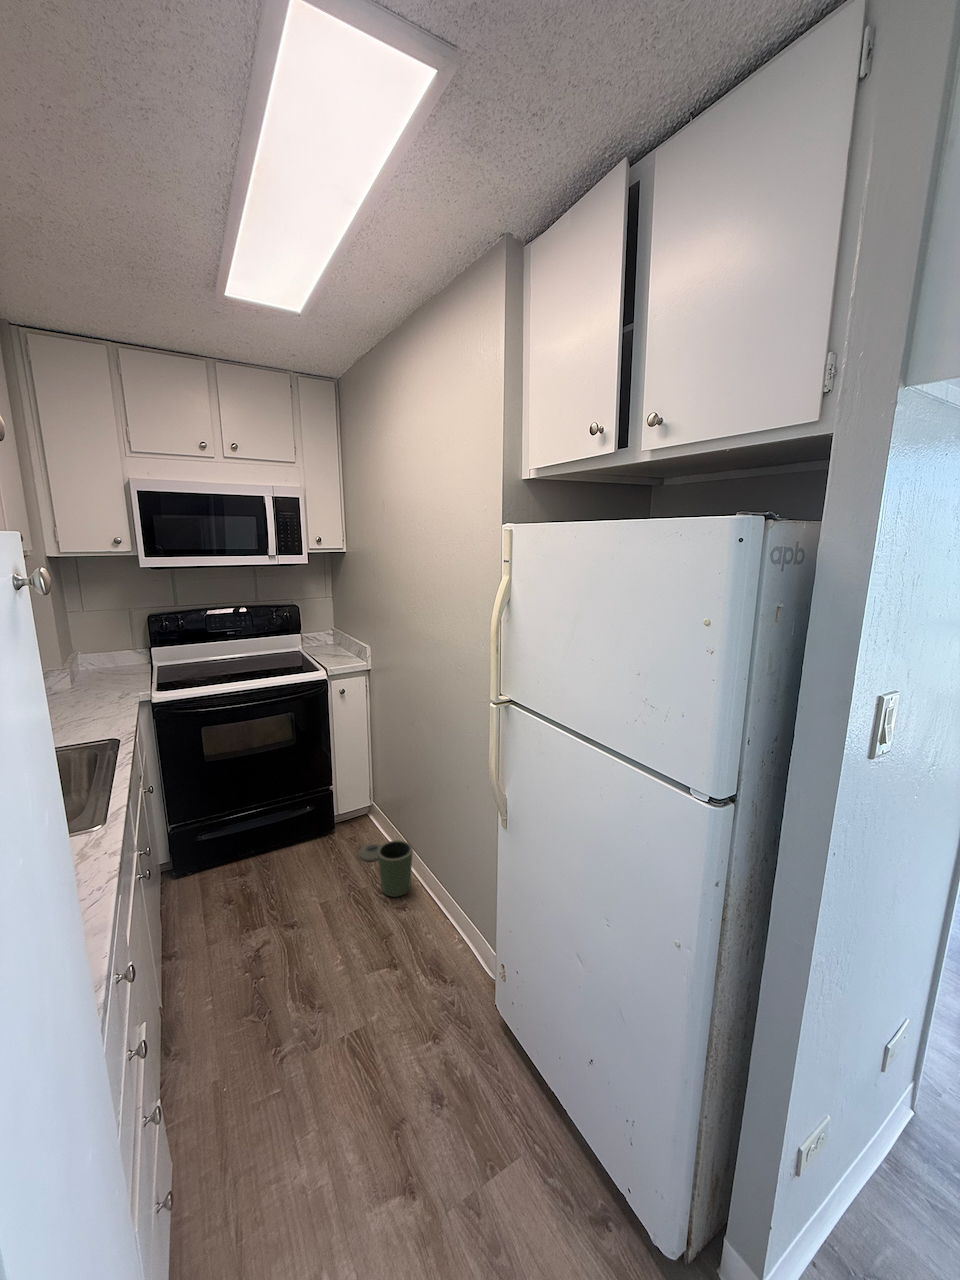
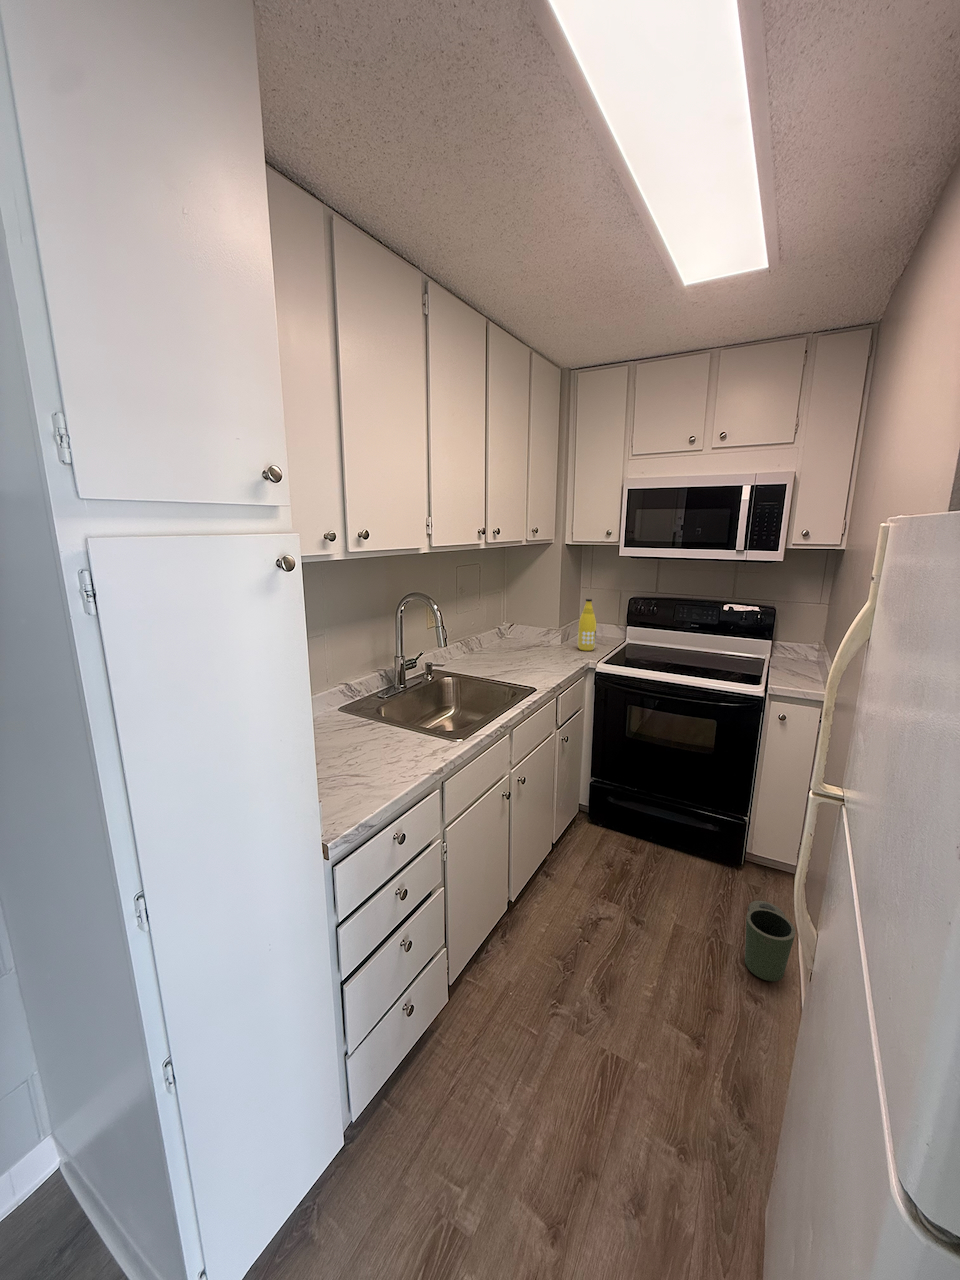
bottle: none [94,622,124,686] -> present [577,599,597,651]

